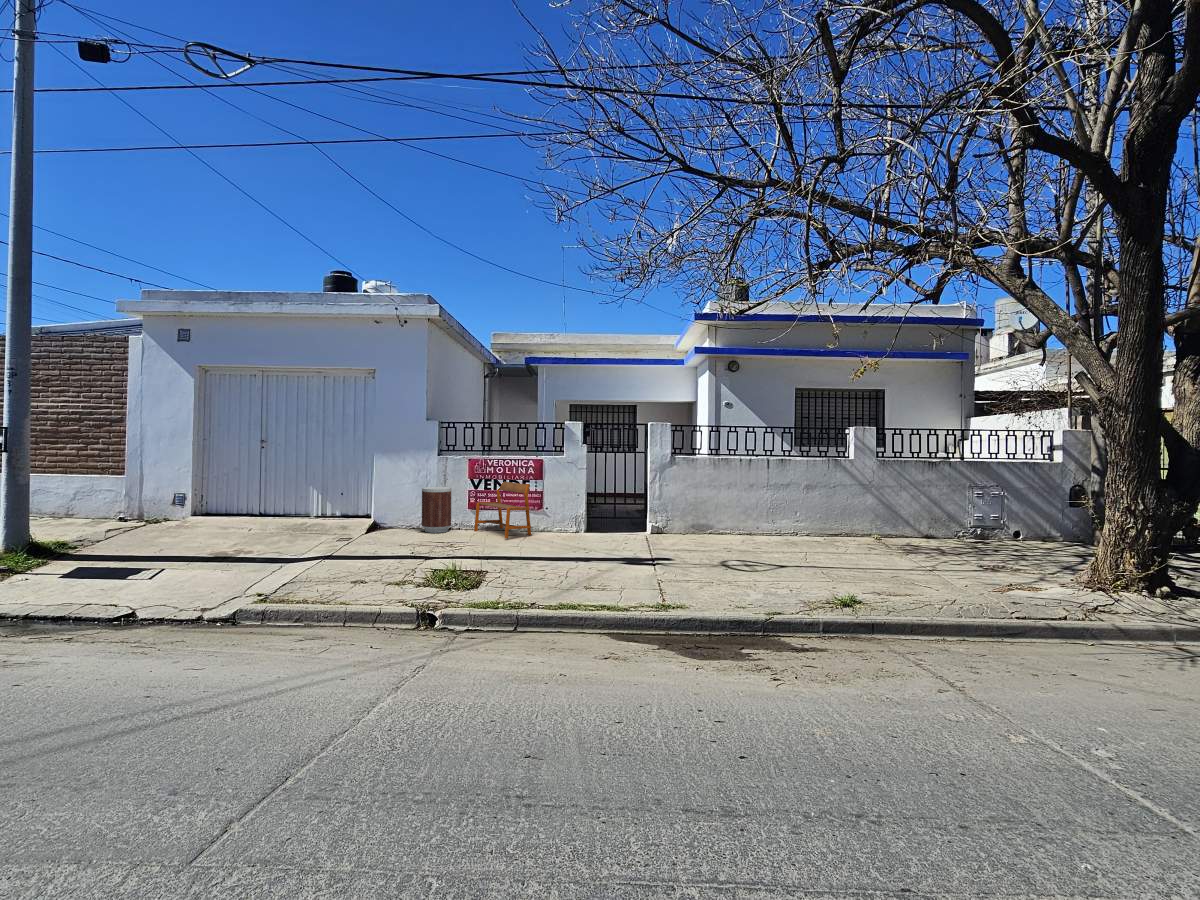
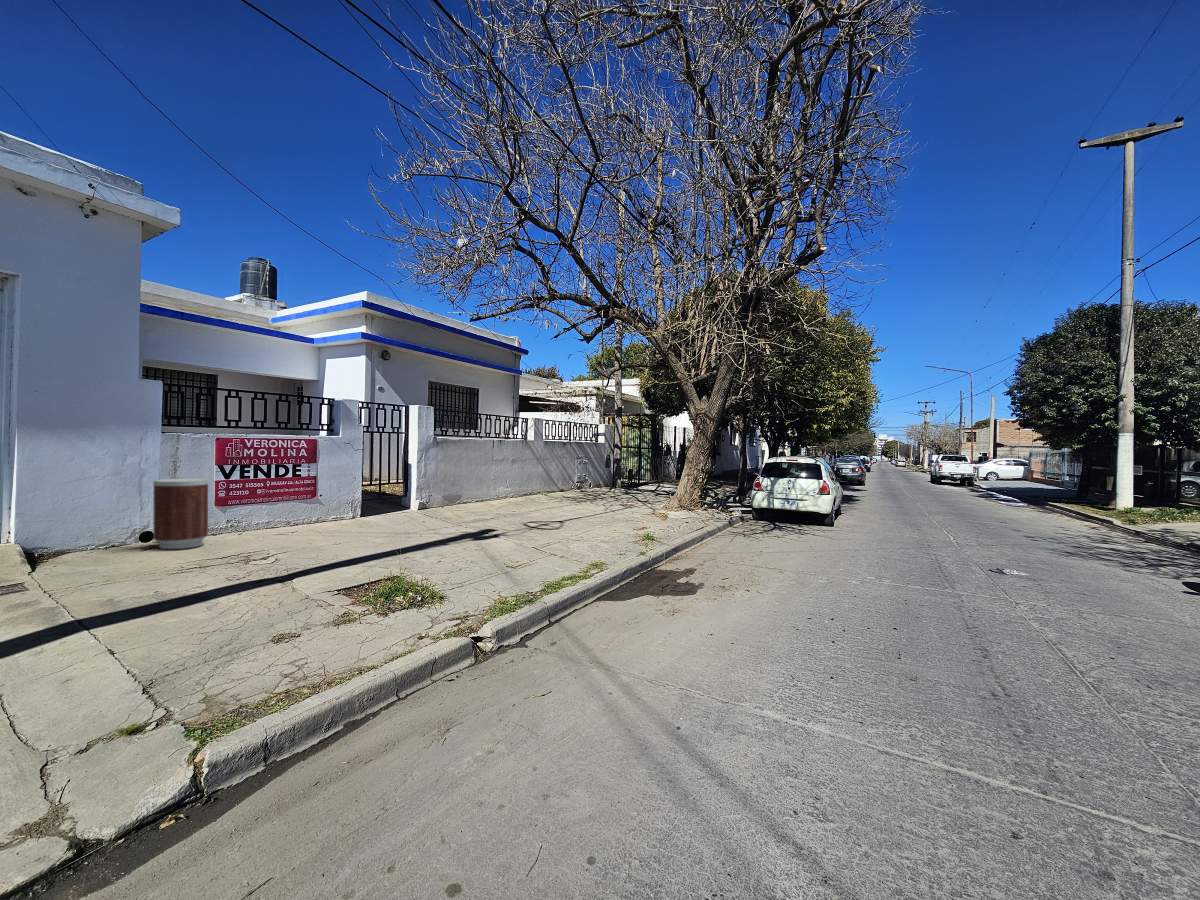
bench: present [474,482,531,538] -> none [236,466,327,538]

